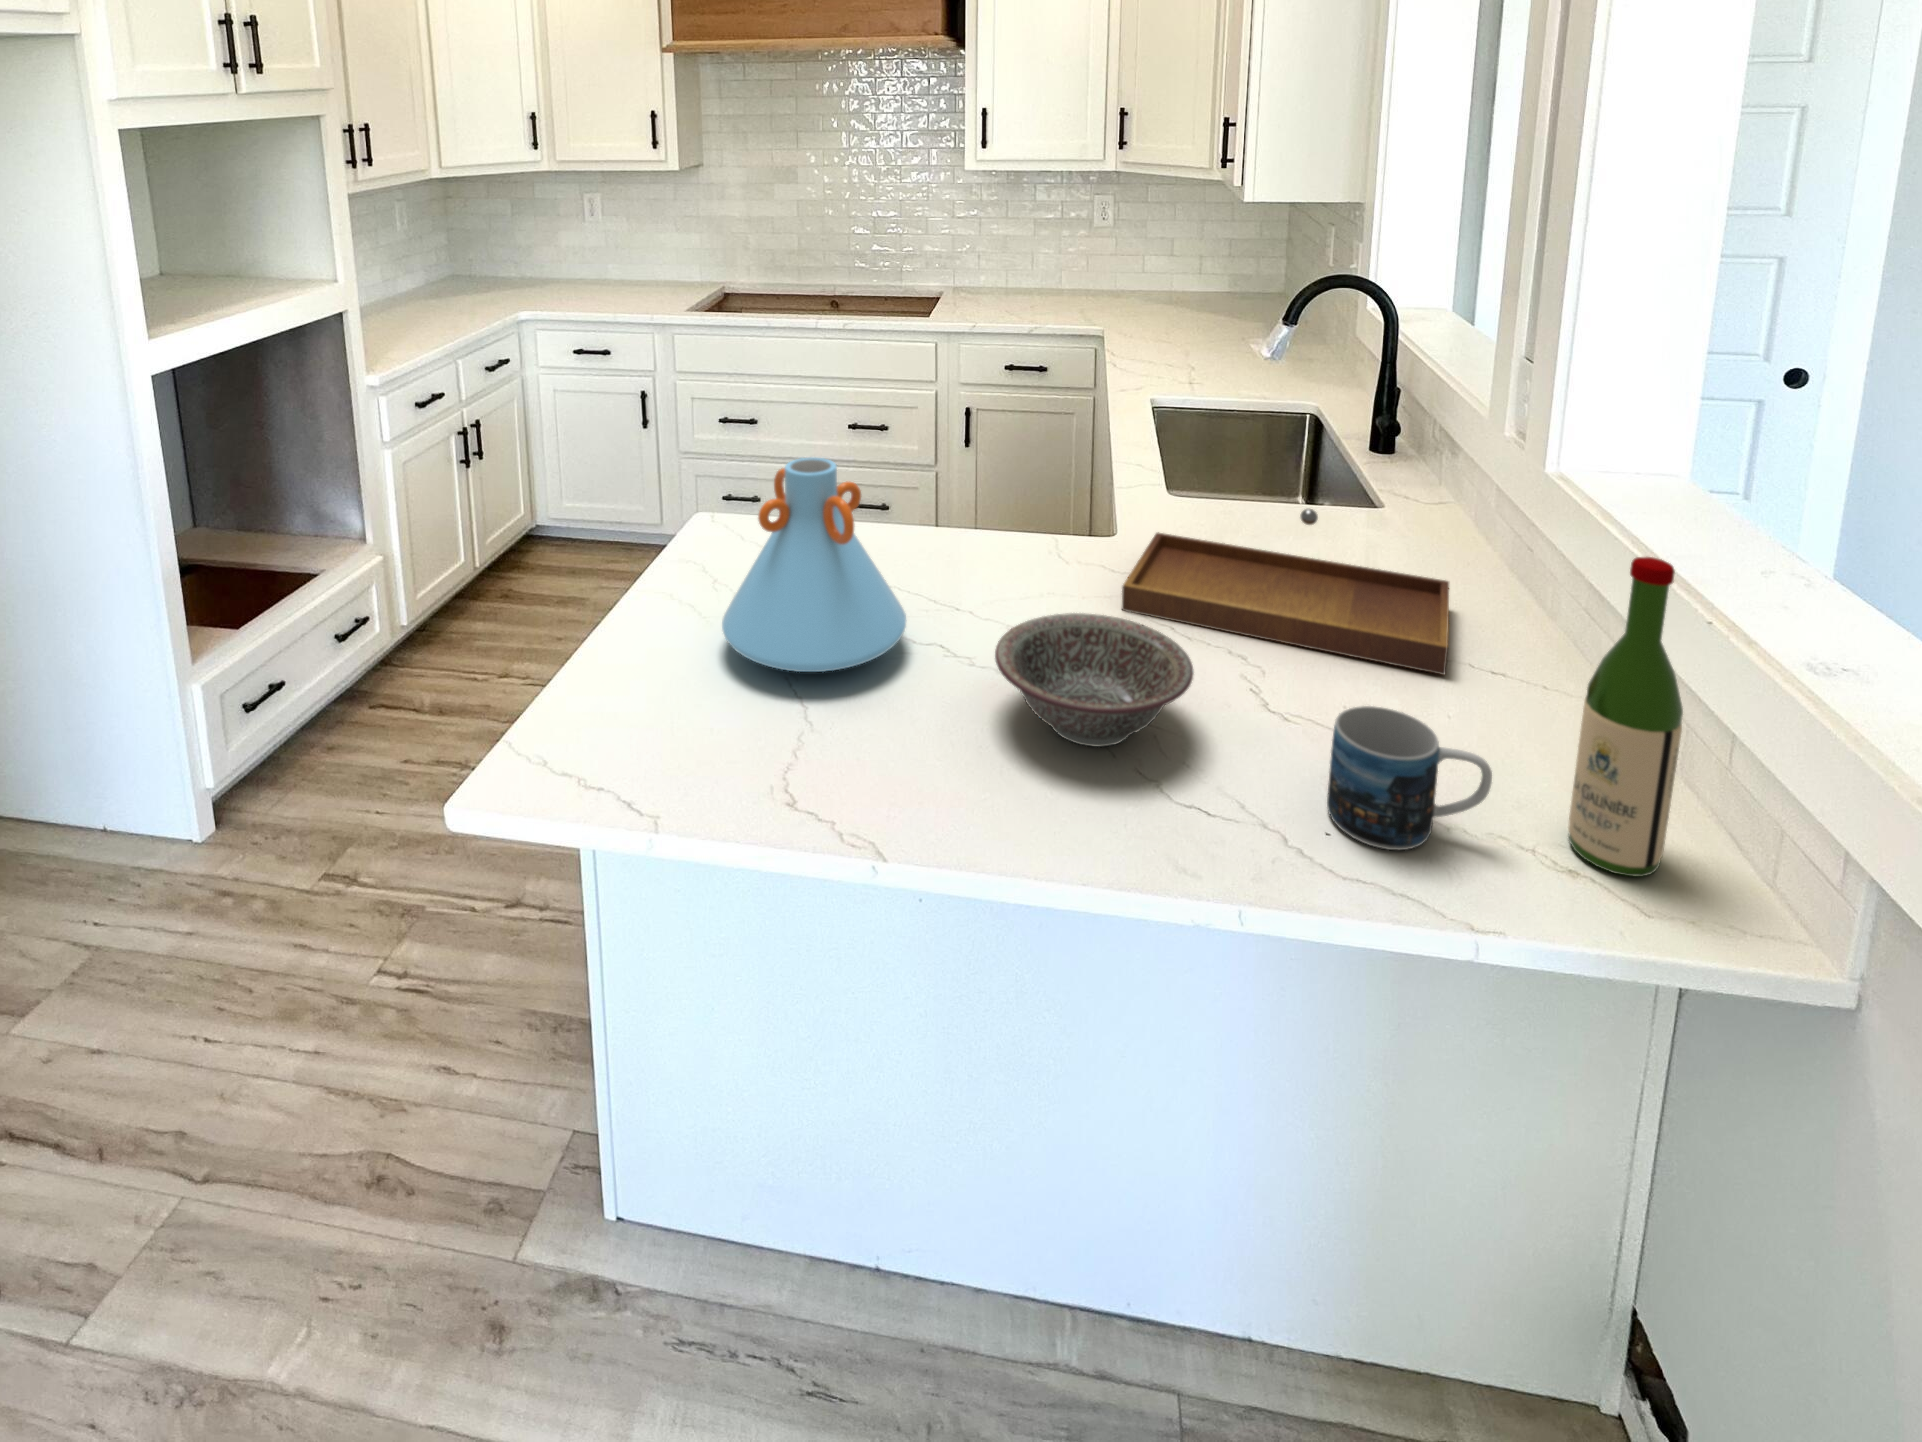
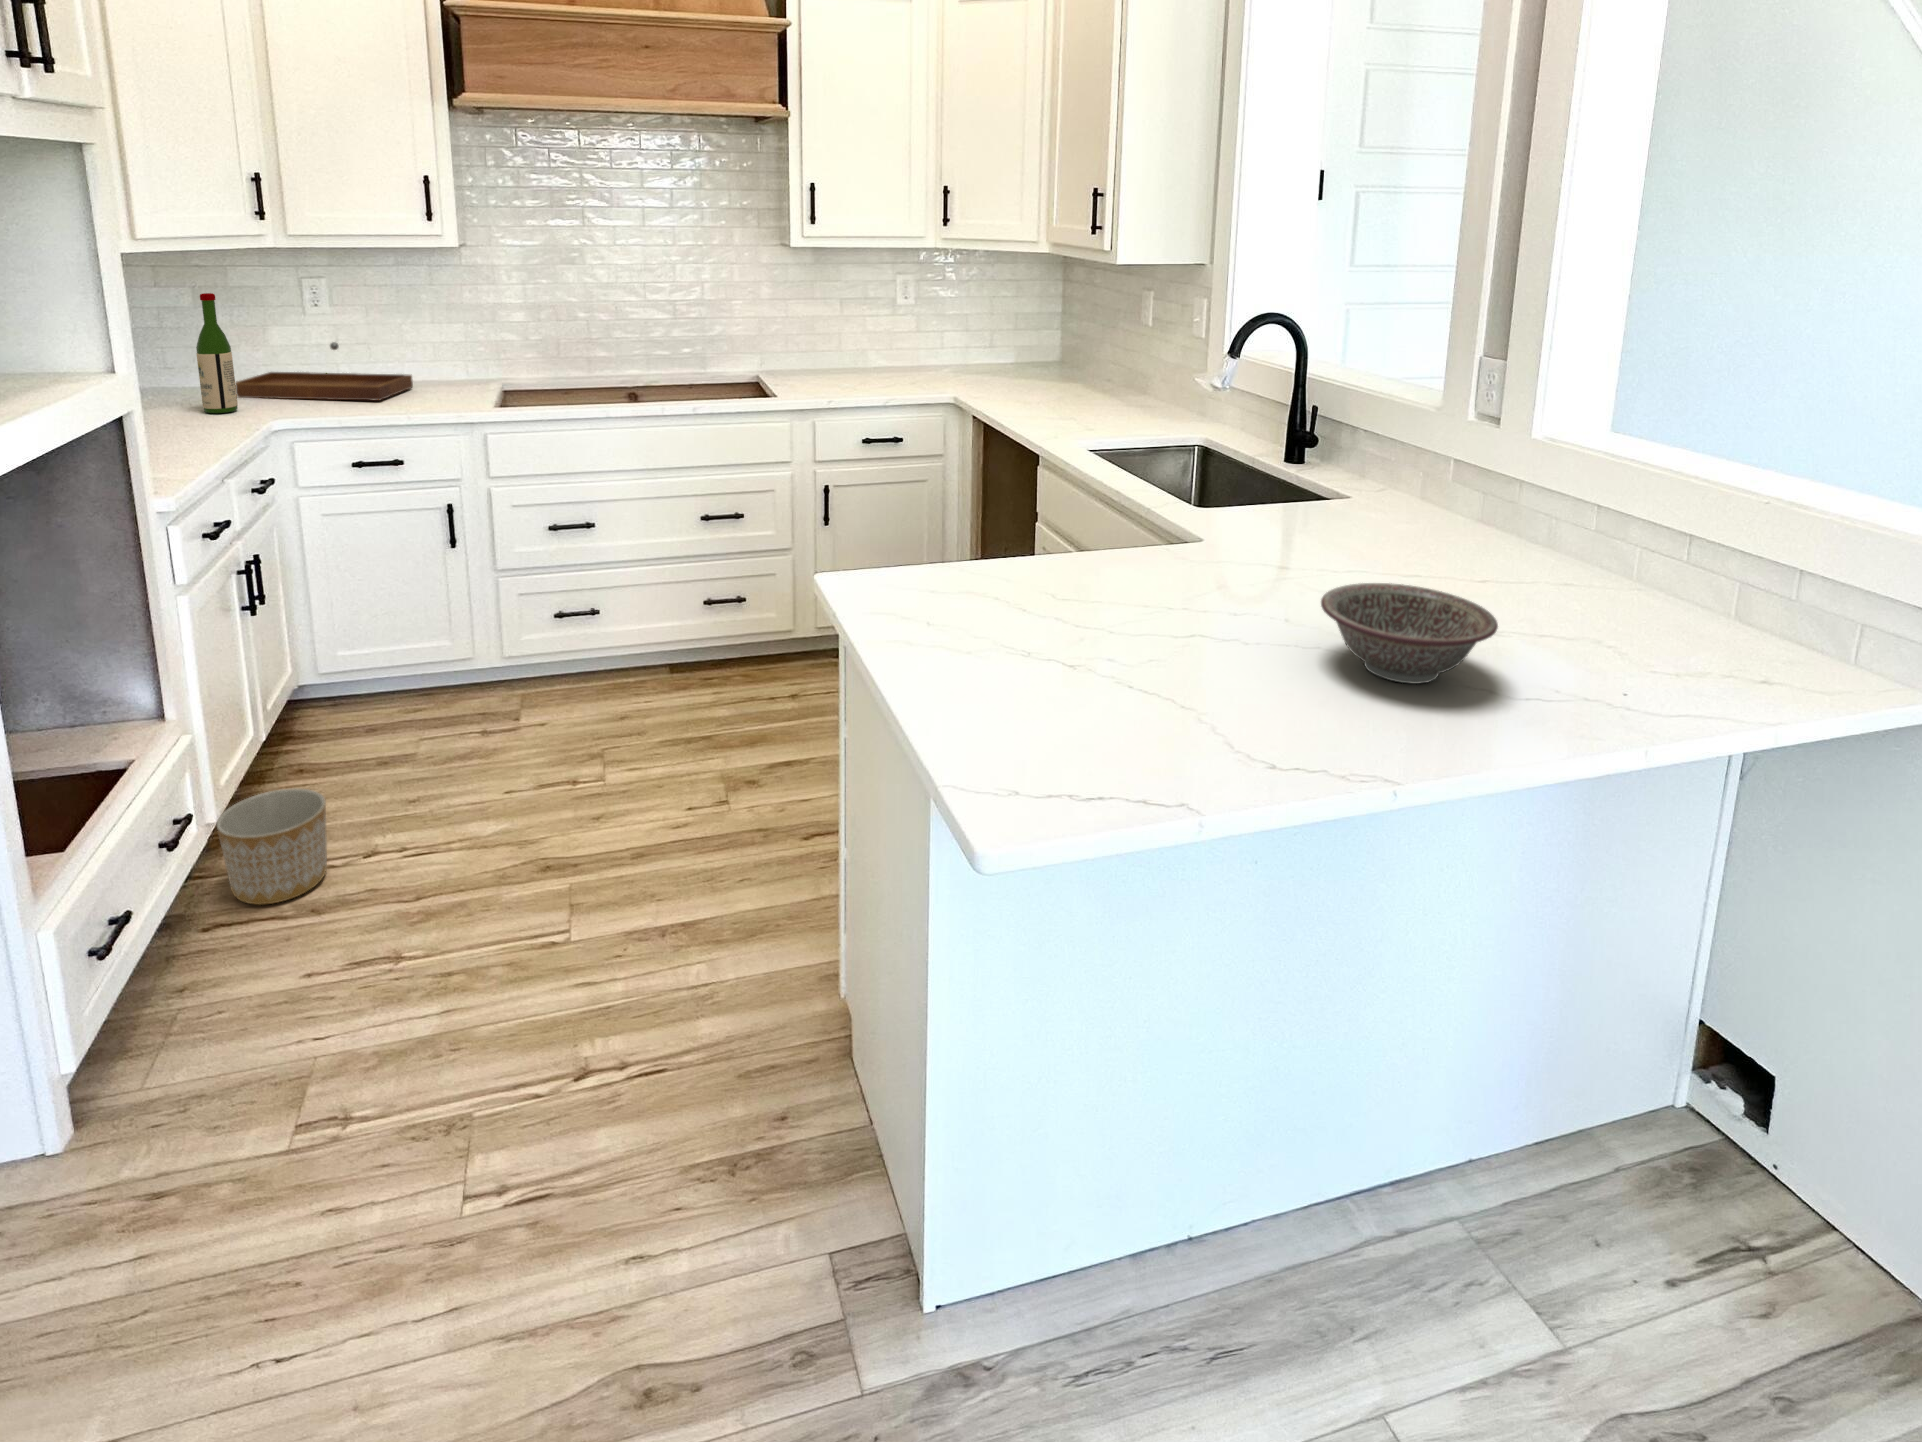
vase: present [722,457,906,672] -> none [1036,471,1218,675]
tray: present [1122,509,1449,675] -> present [235,342,413,401]
wine bottle: present [1568,557,1683,877] -> present [196,293,238,413]
planter: none [393,608,470,695] -> present [217,788,327,905]
mug: present [1327,706,1492,850] -> none [1600,603,1716,702]

